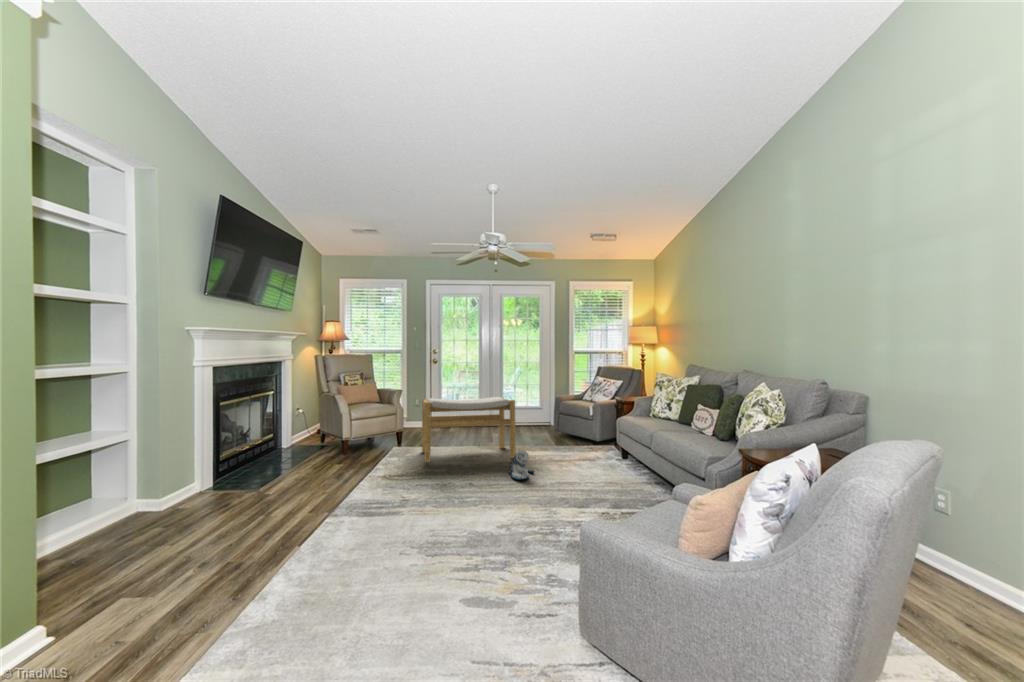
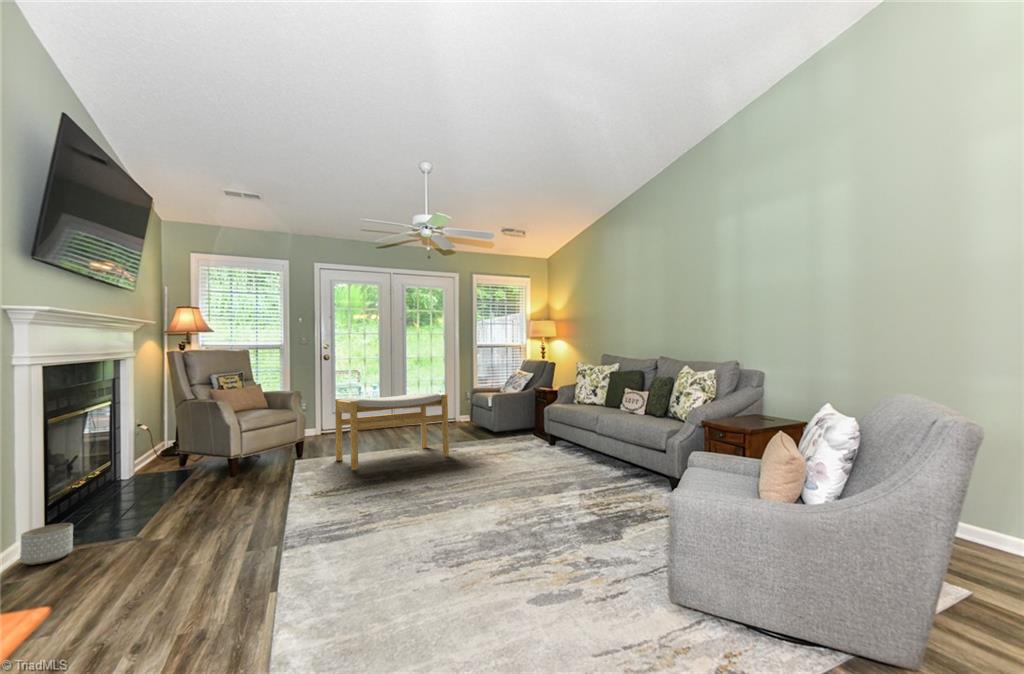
plush toy: present [509,450,534,480] -> none [457,445,483,477]
planter: none [178,479,210,505] -> present [20,523,73,565]

